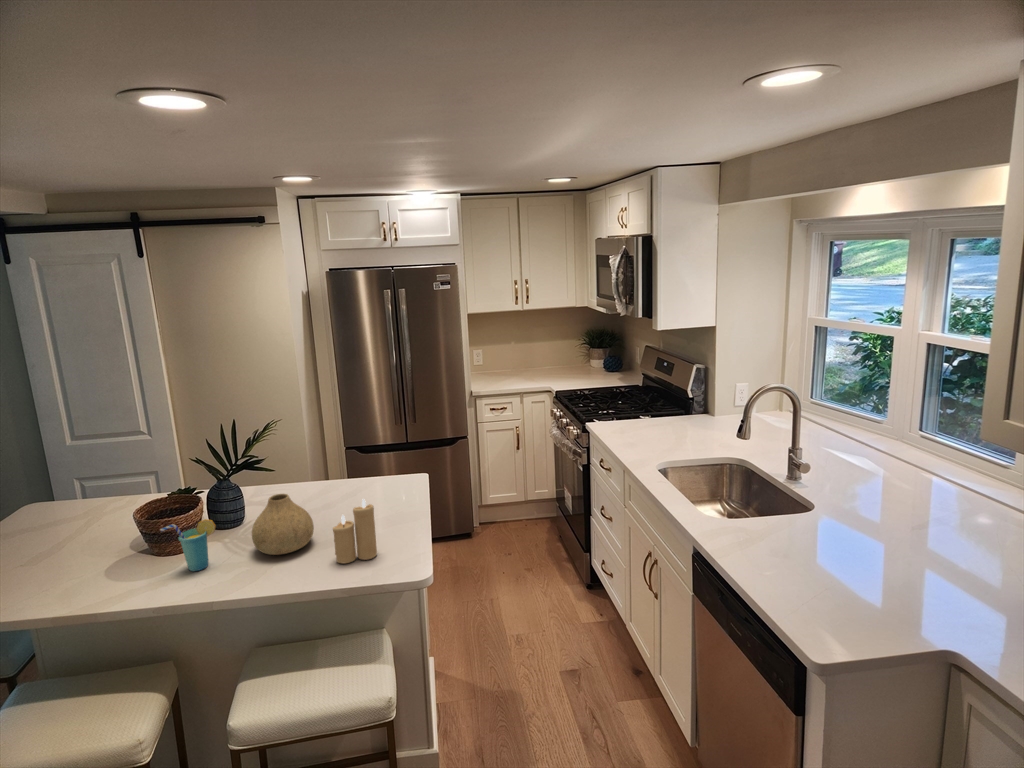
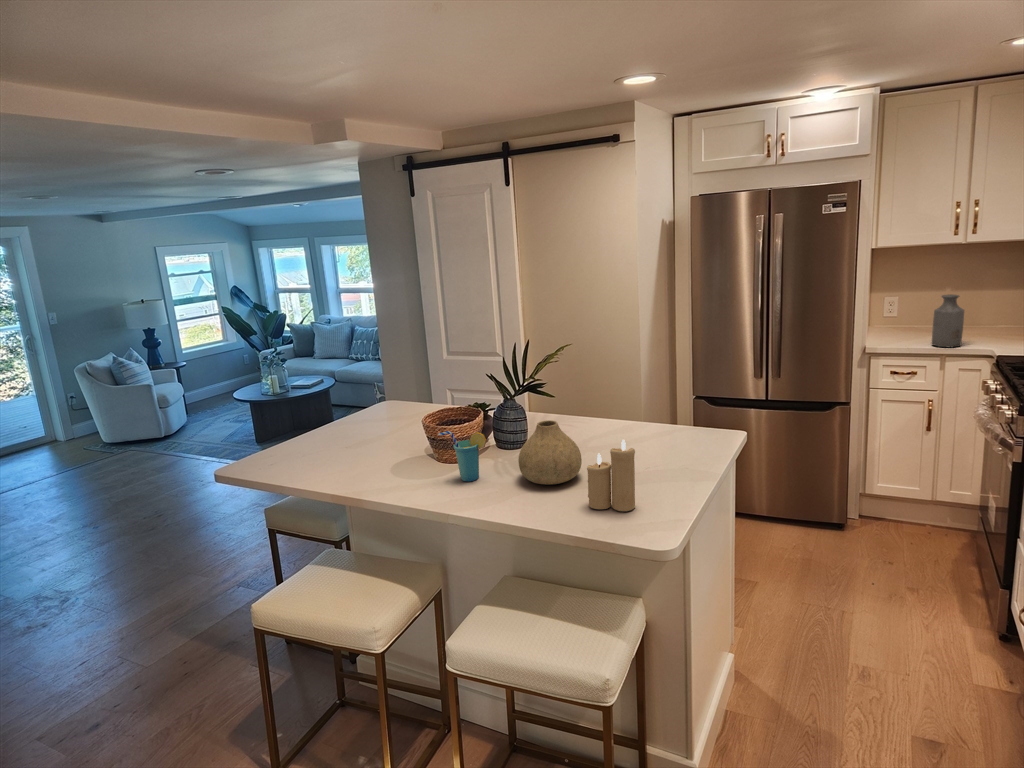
bottle: none [512,348,530,386] -> present [932,294,964,347]

